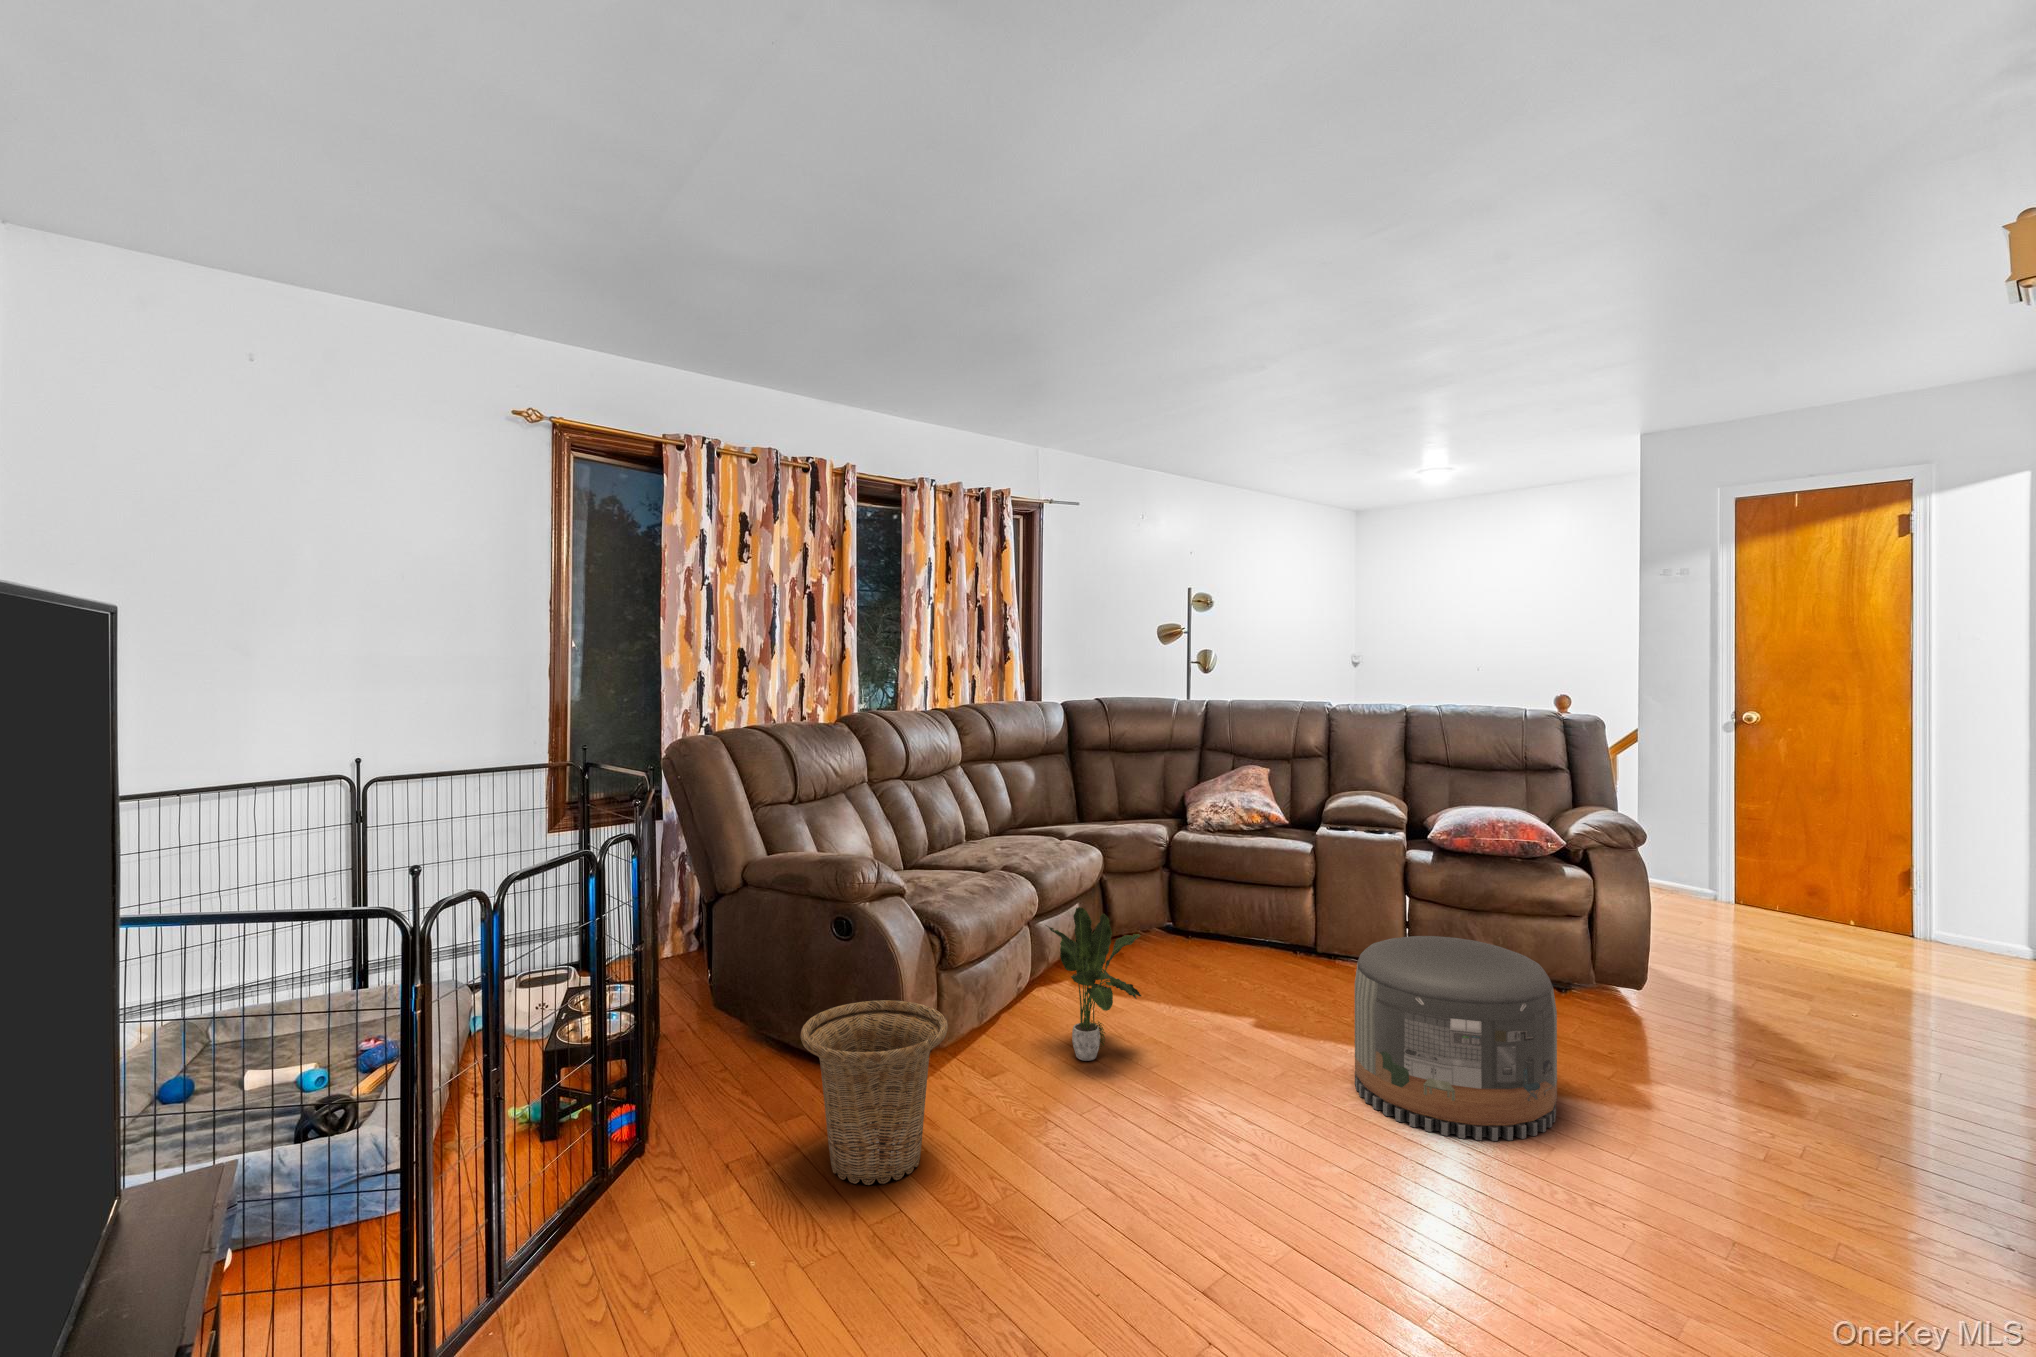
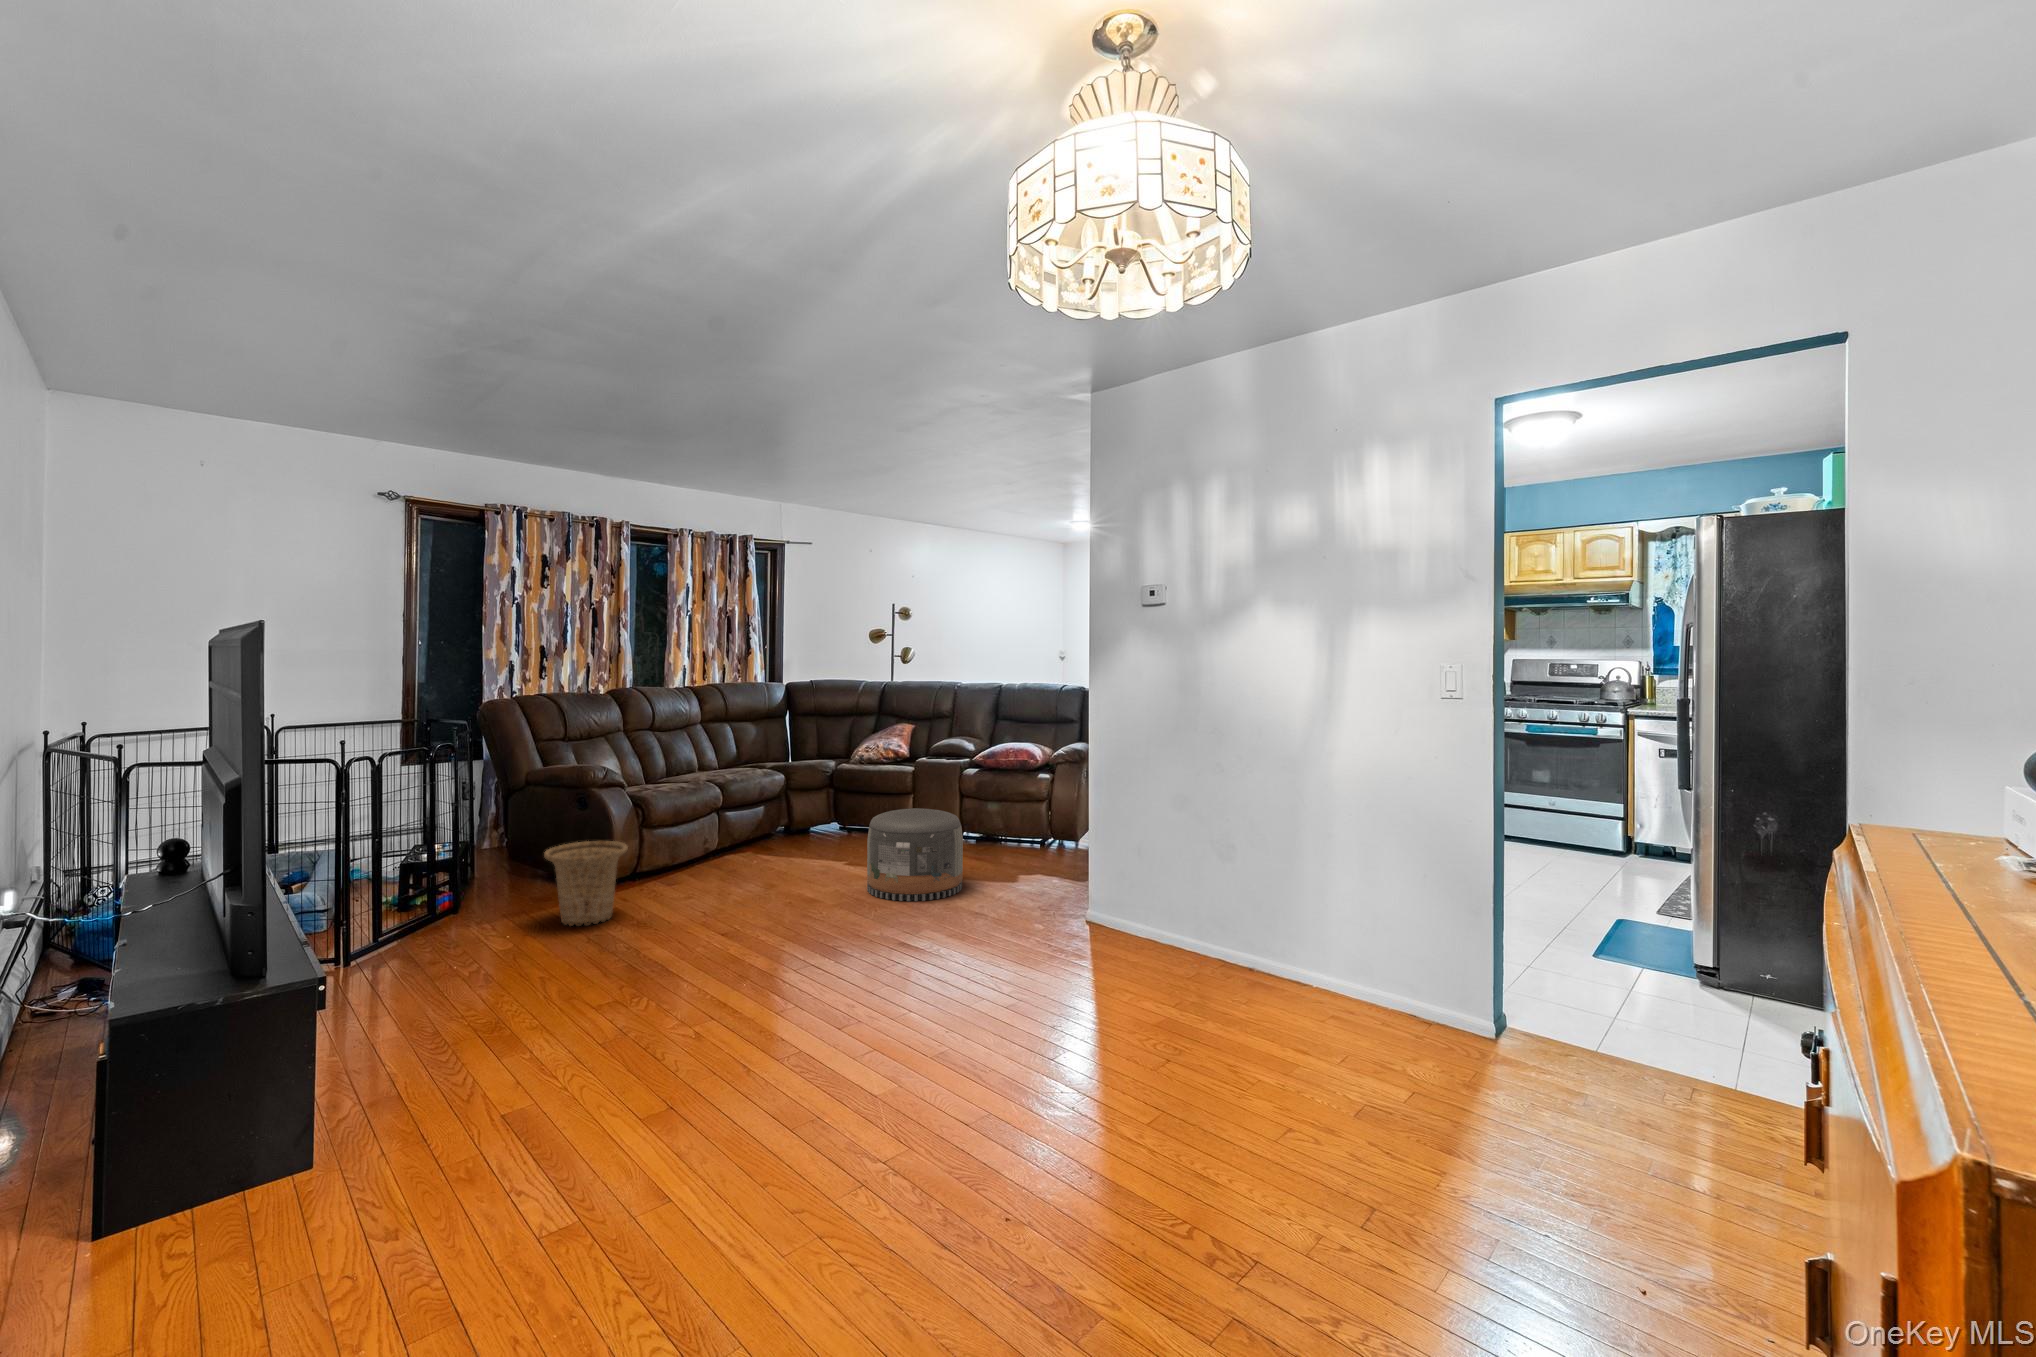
potted plant: present [1046,907,1141,1061] -> none [709,798,766,882]

